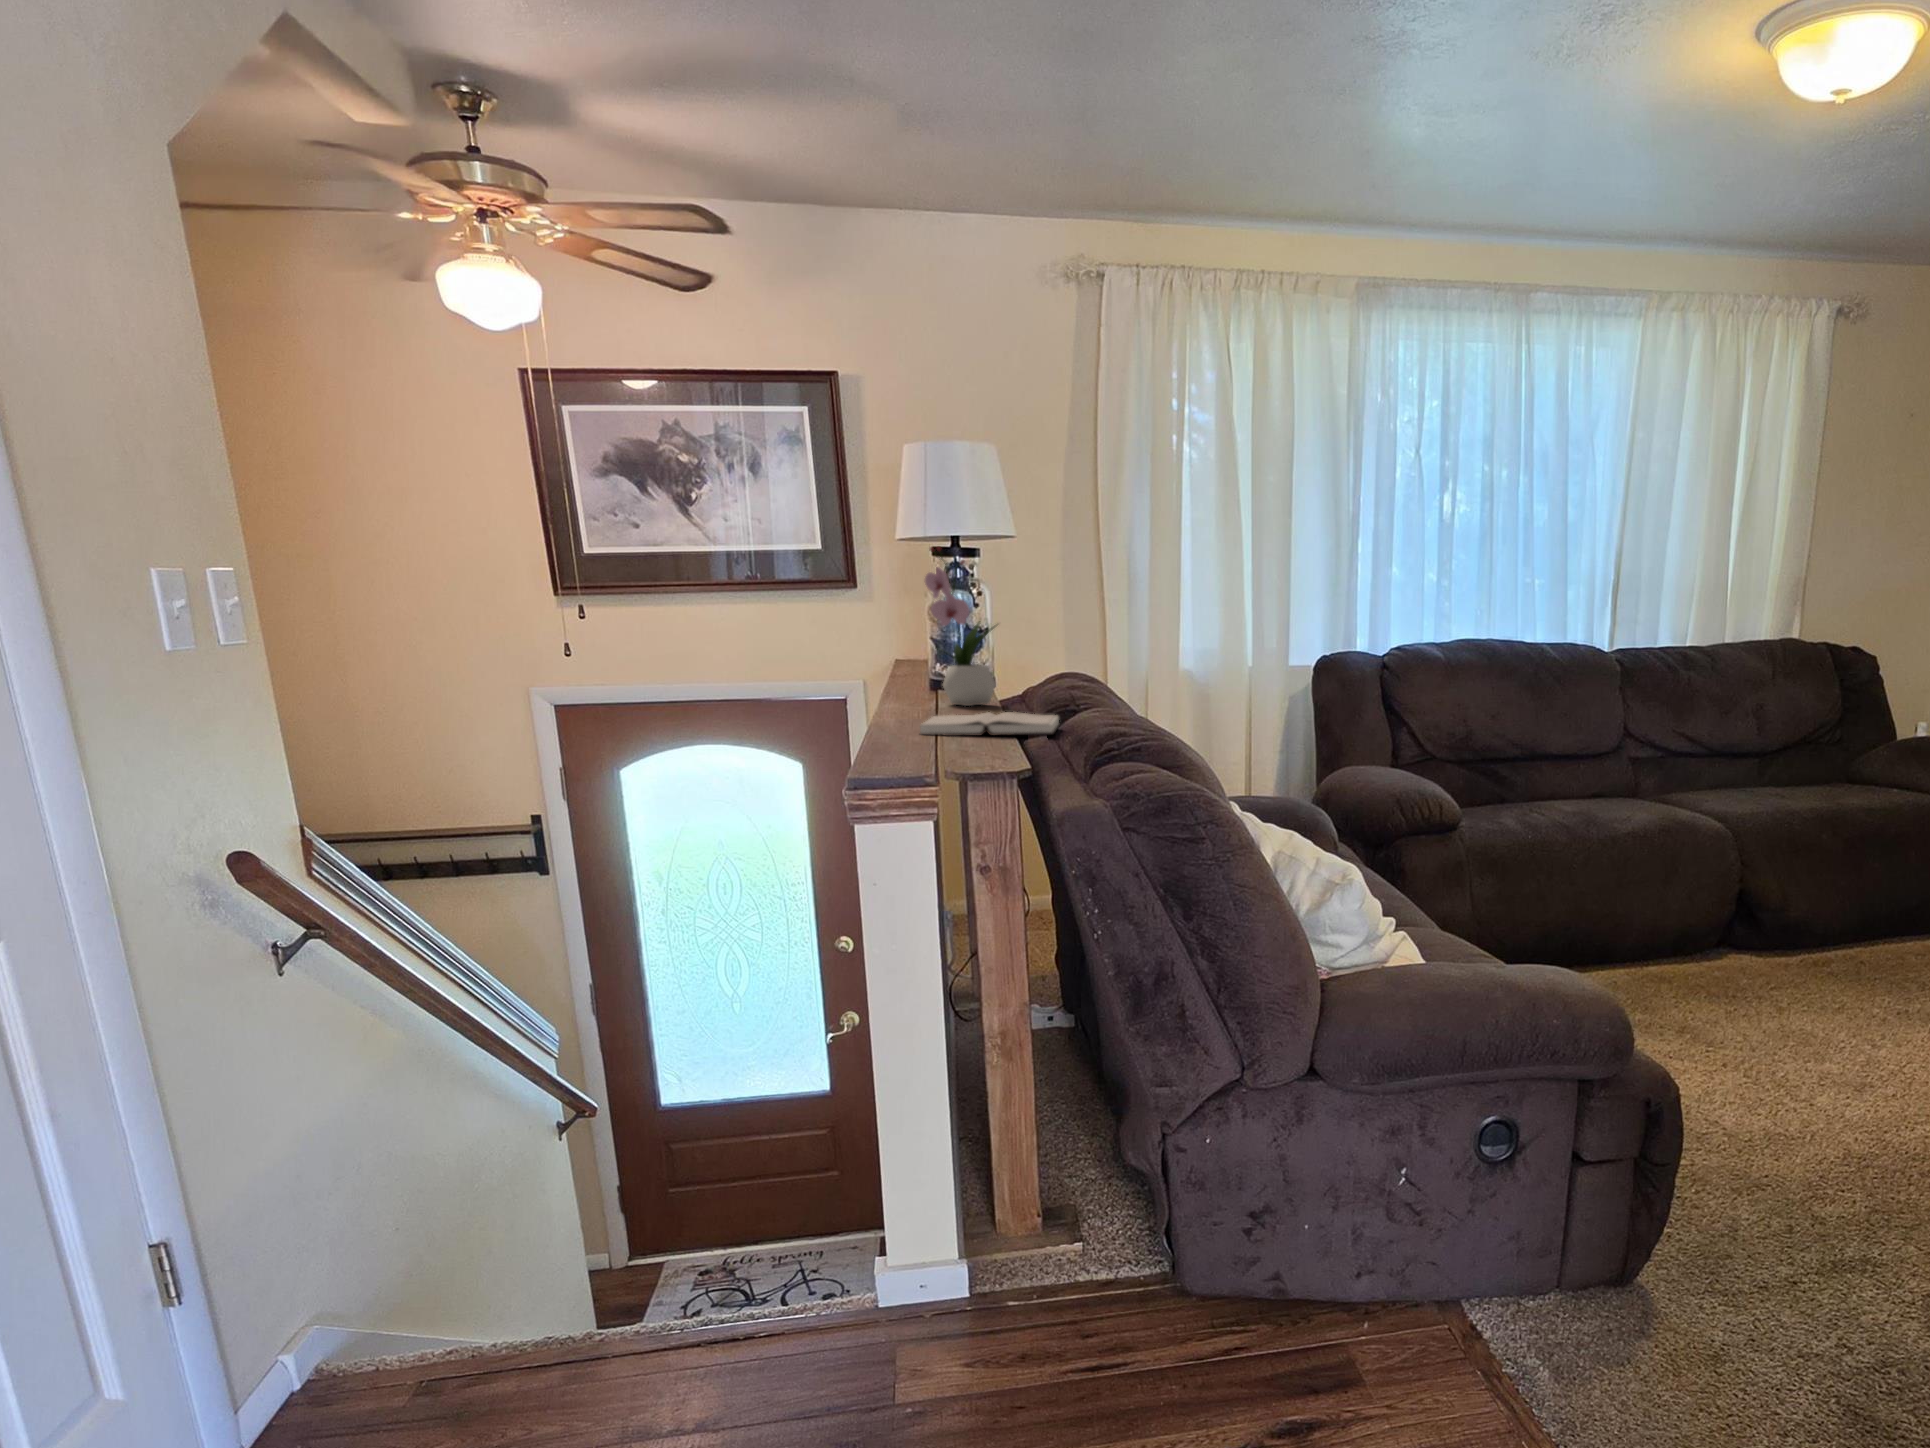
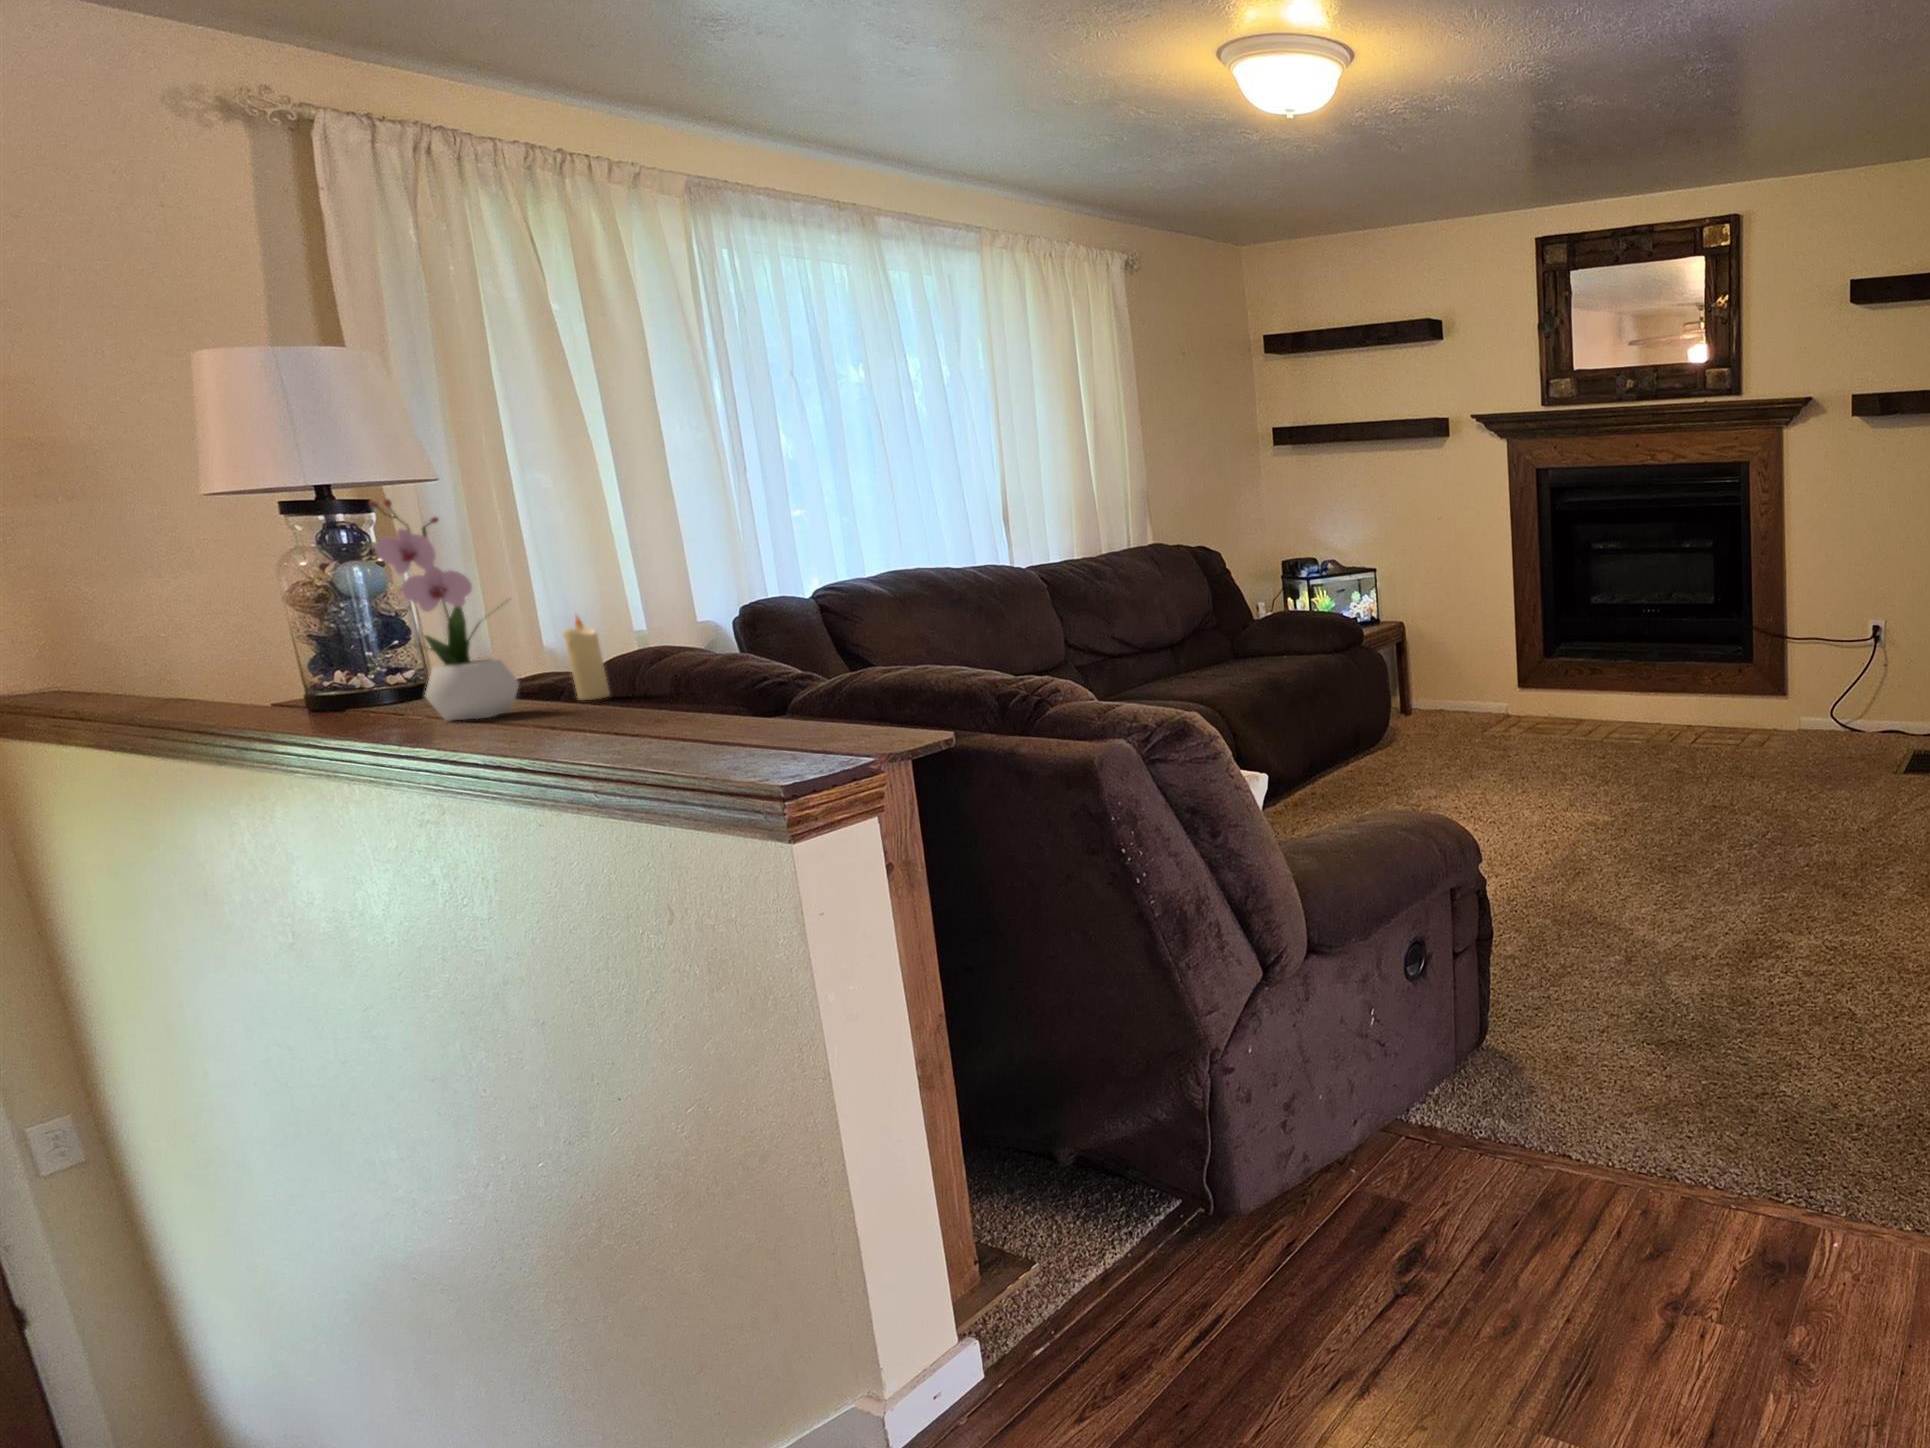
candle: none [1038,639,1060,705] -> present [563,617,610,700]
hardback book: present [920,712,1060,736] -> none [570,697,805,752]

